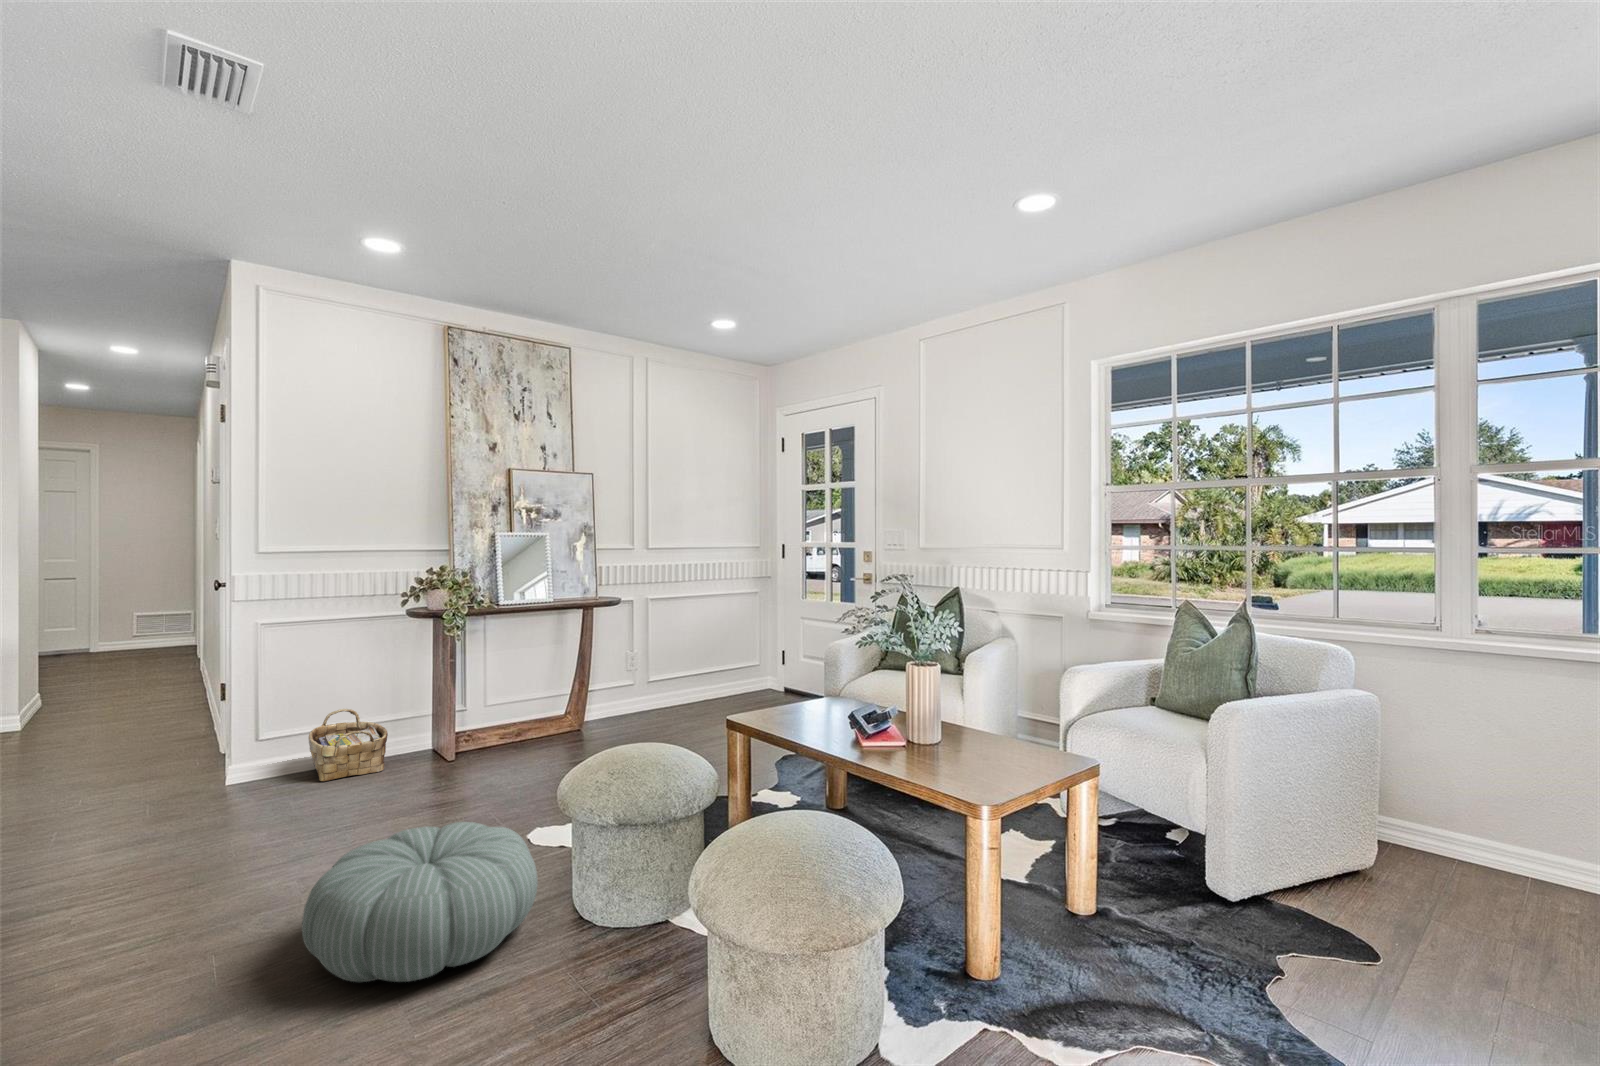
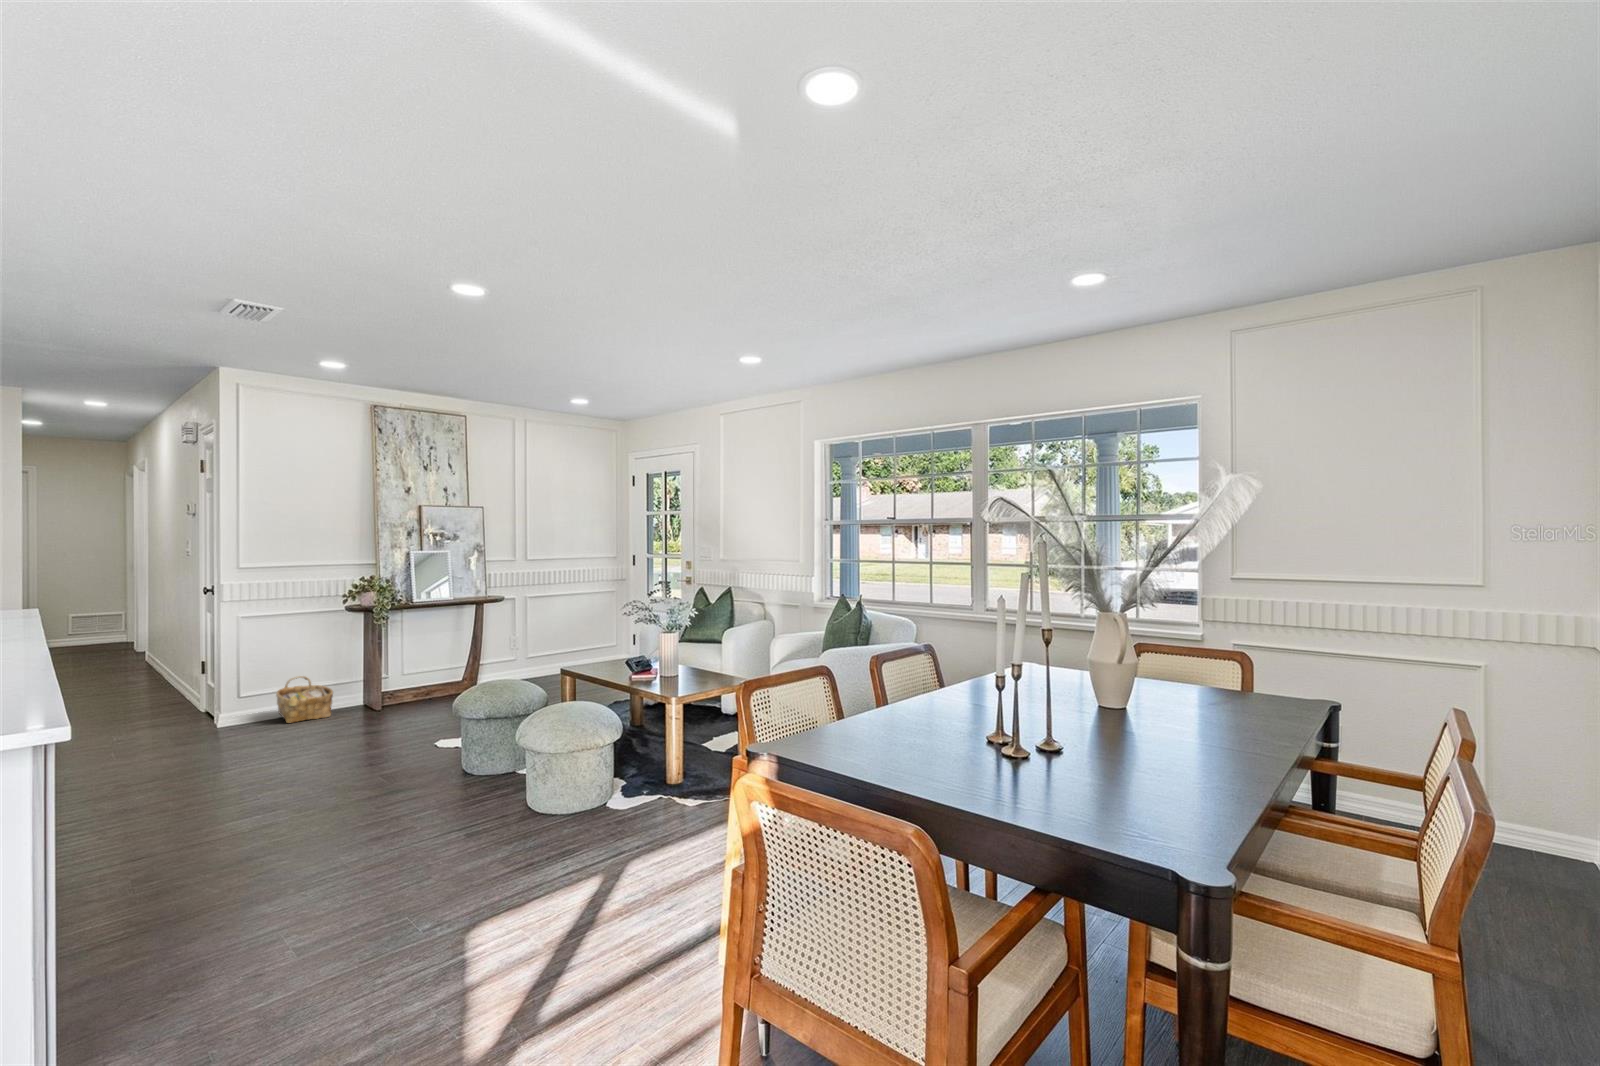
pouf: present [302,822,538,982] -> none [308,725,440,797]

